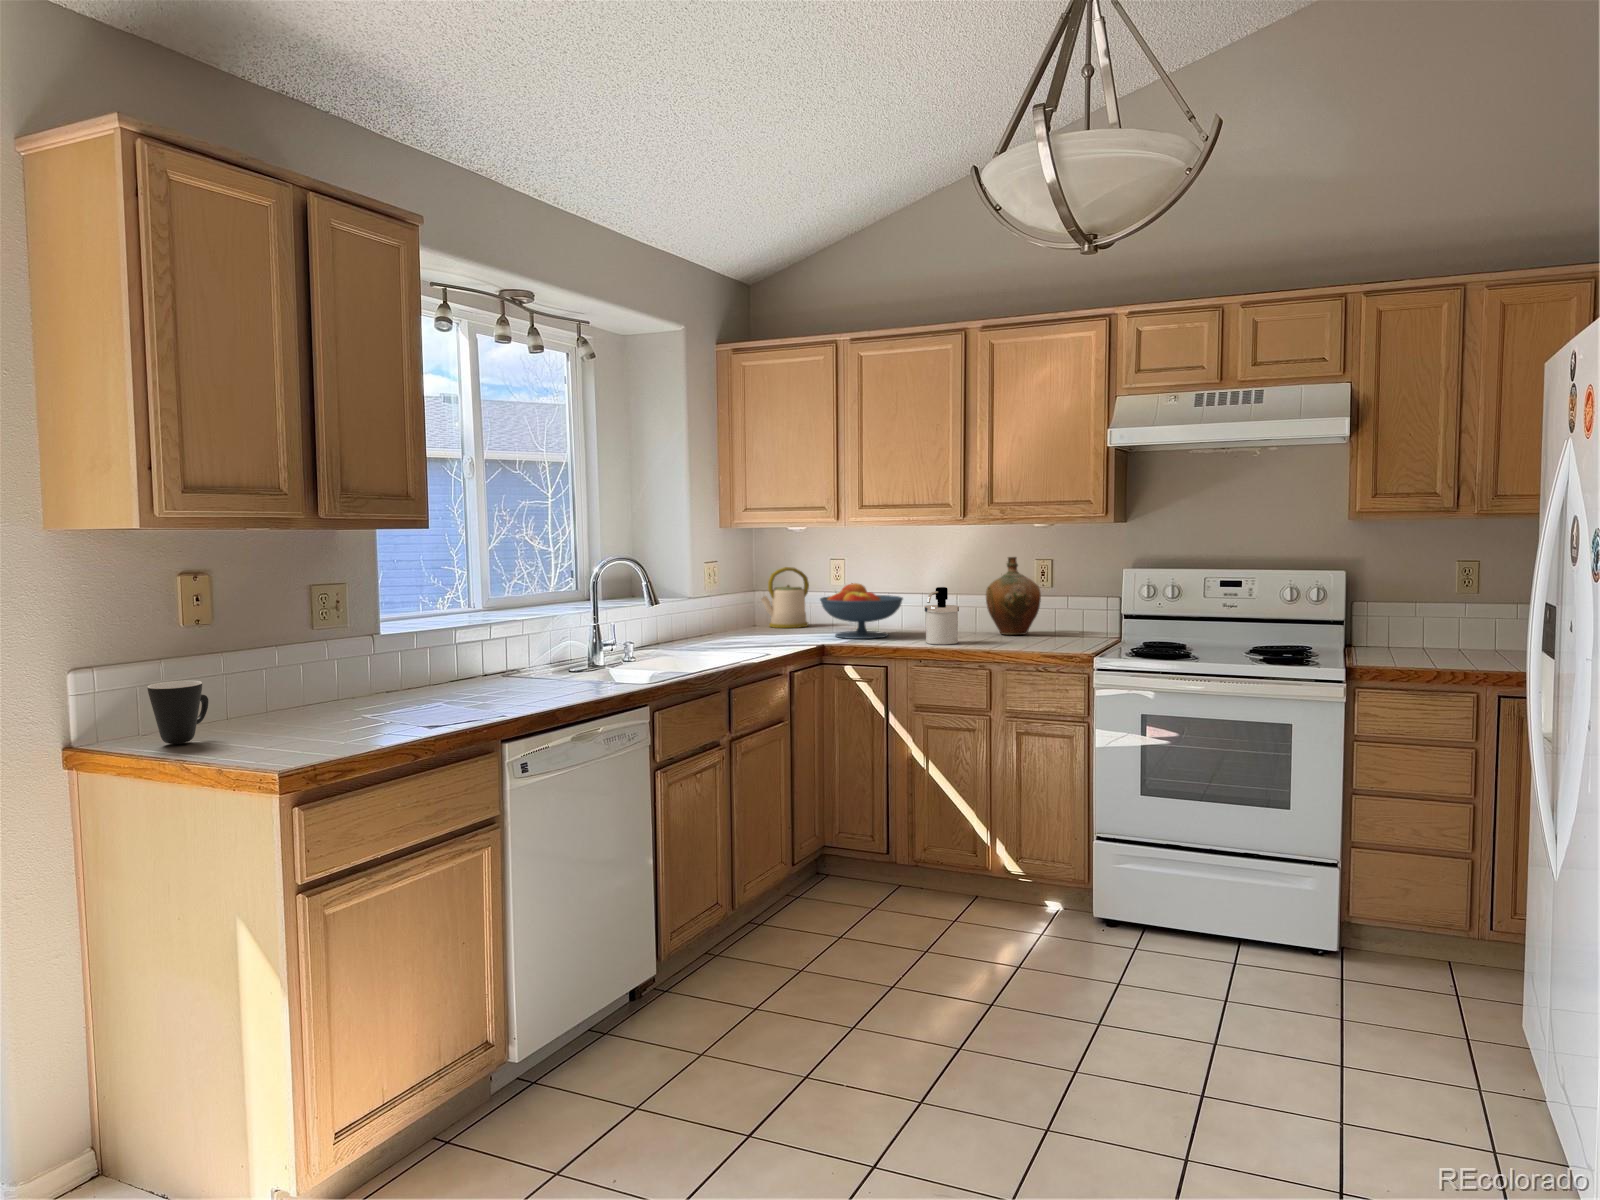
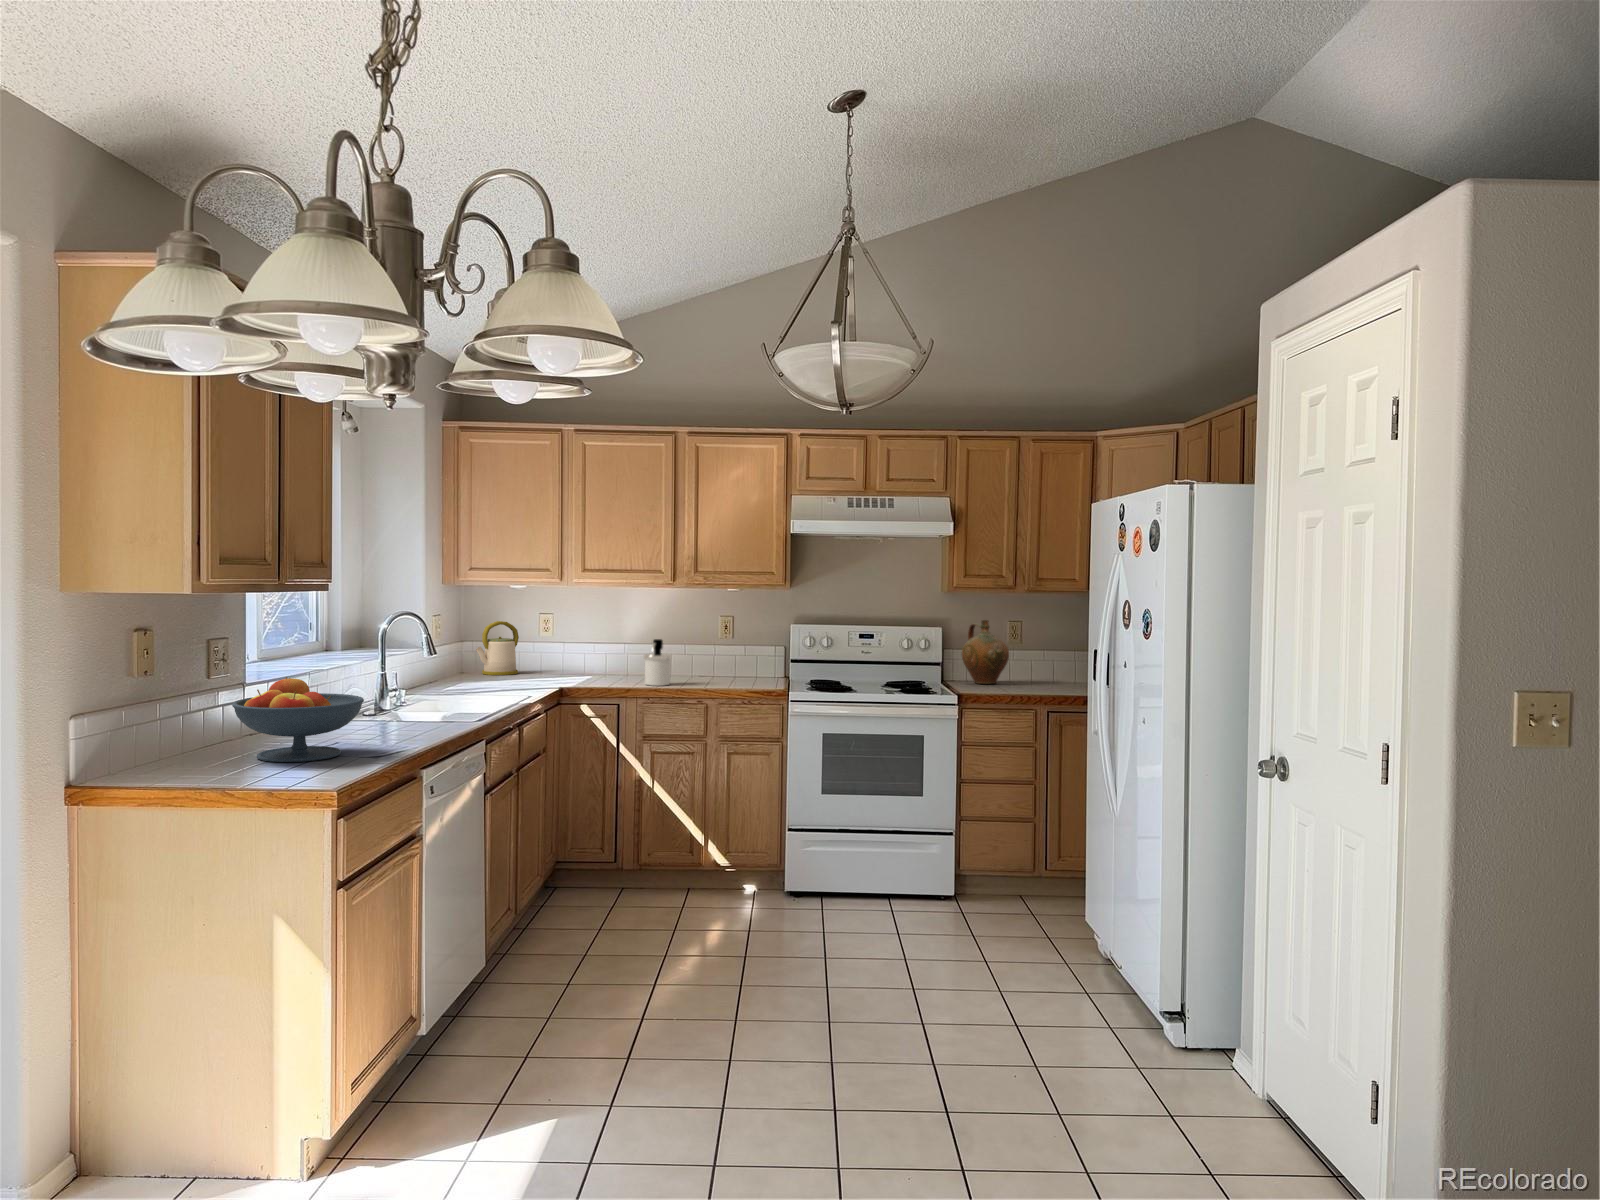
ceramic jug: present [986,557,1041,635] -> present [962,620,1009,684]
fruit bowl: present [820,583,903,639] -> present [232,677,364,762]
mug: present [147,681,208,744] -> none [152,724,199,779]

